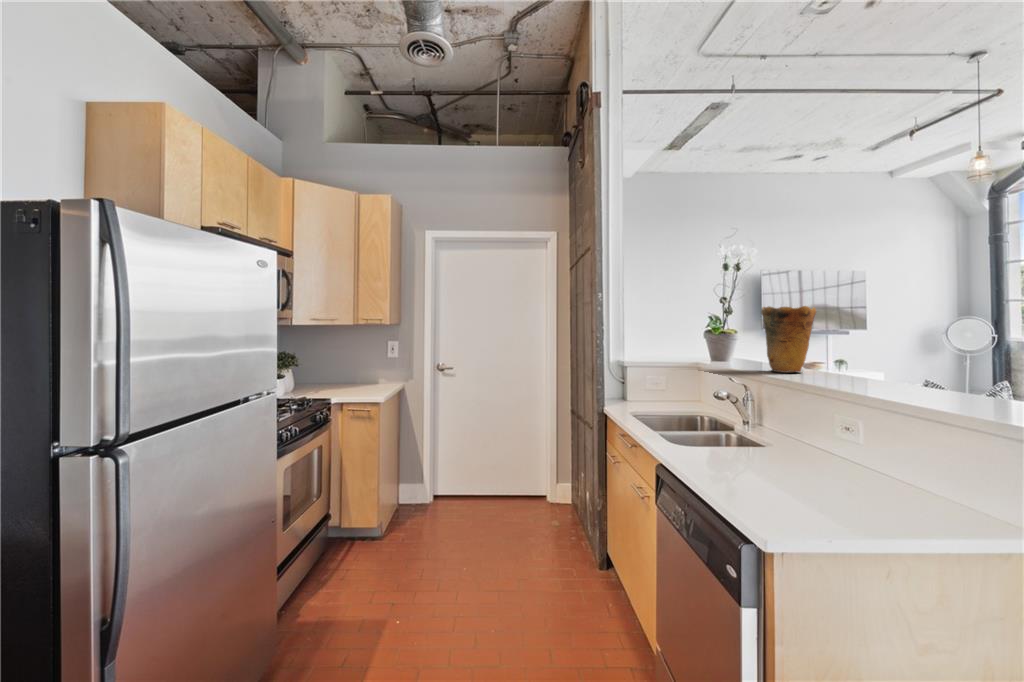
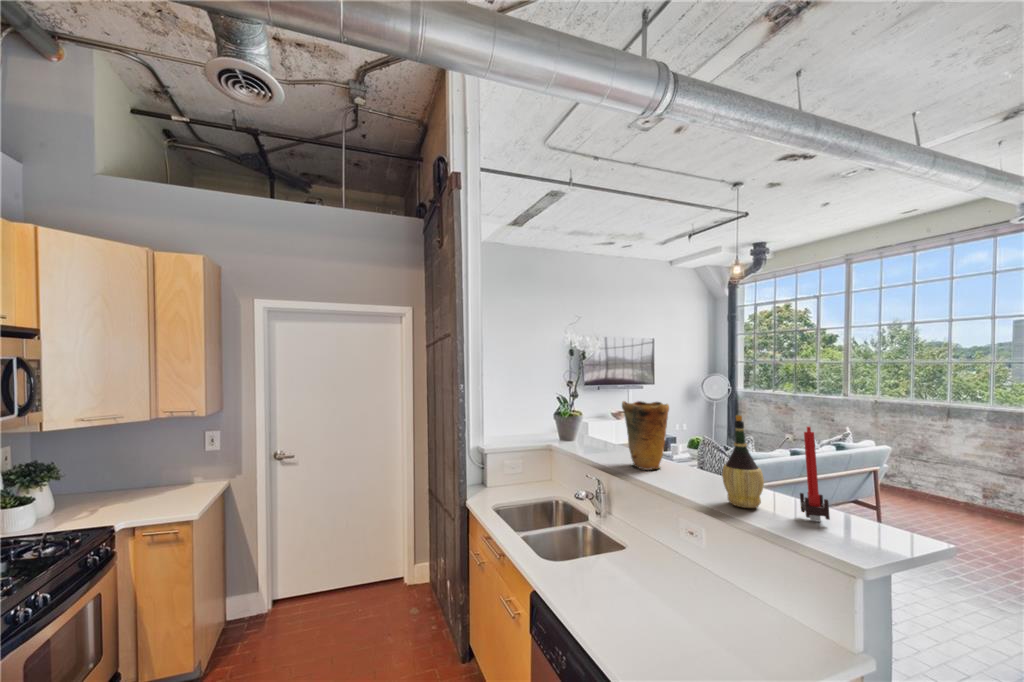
wine bottle: none [854,299,902,389] -> present [722,415,764,508]
candle: none [942,302,971,398] -> present [800,427,830,522]

